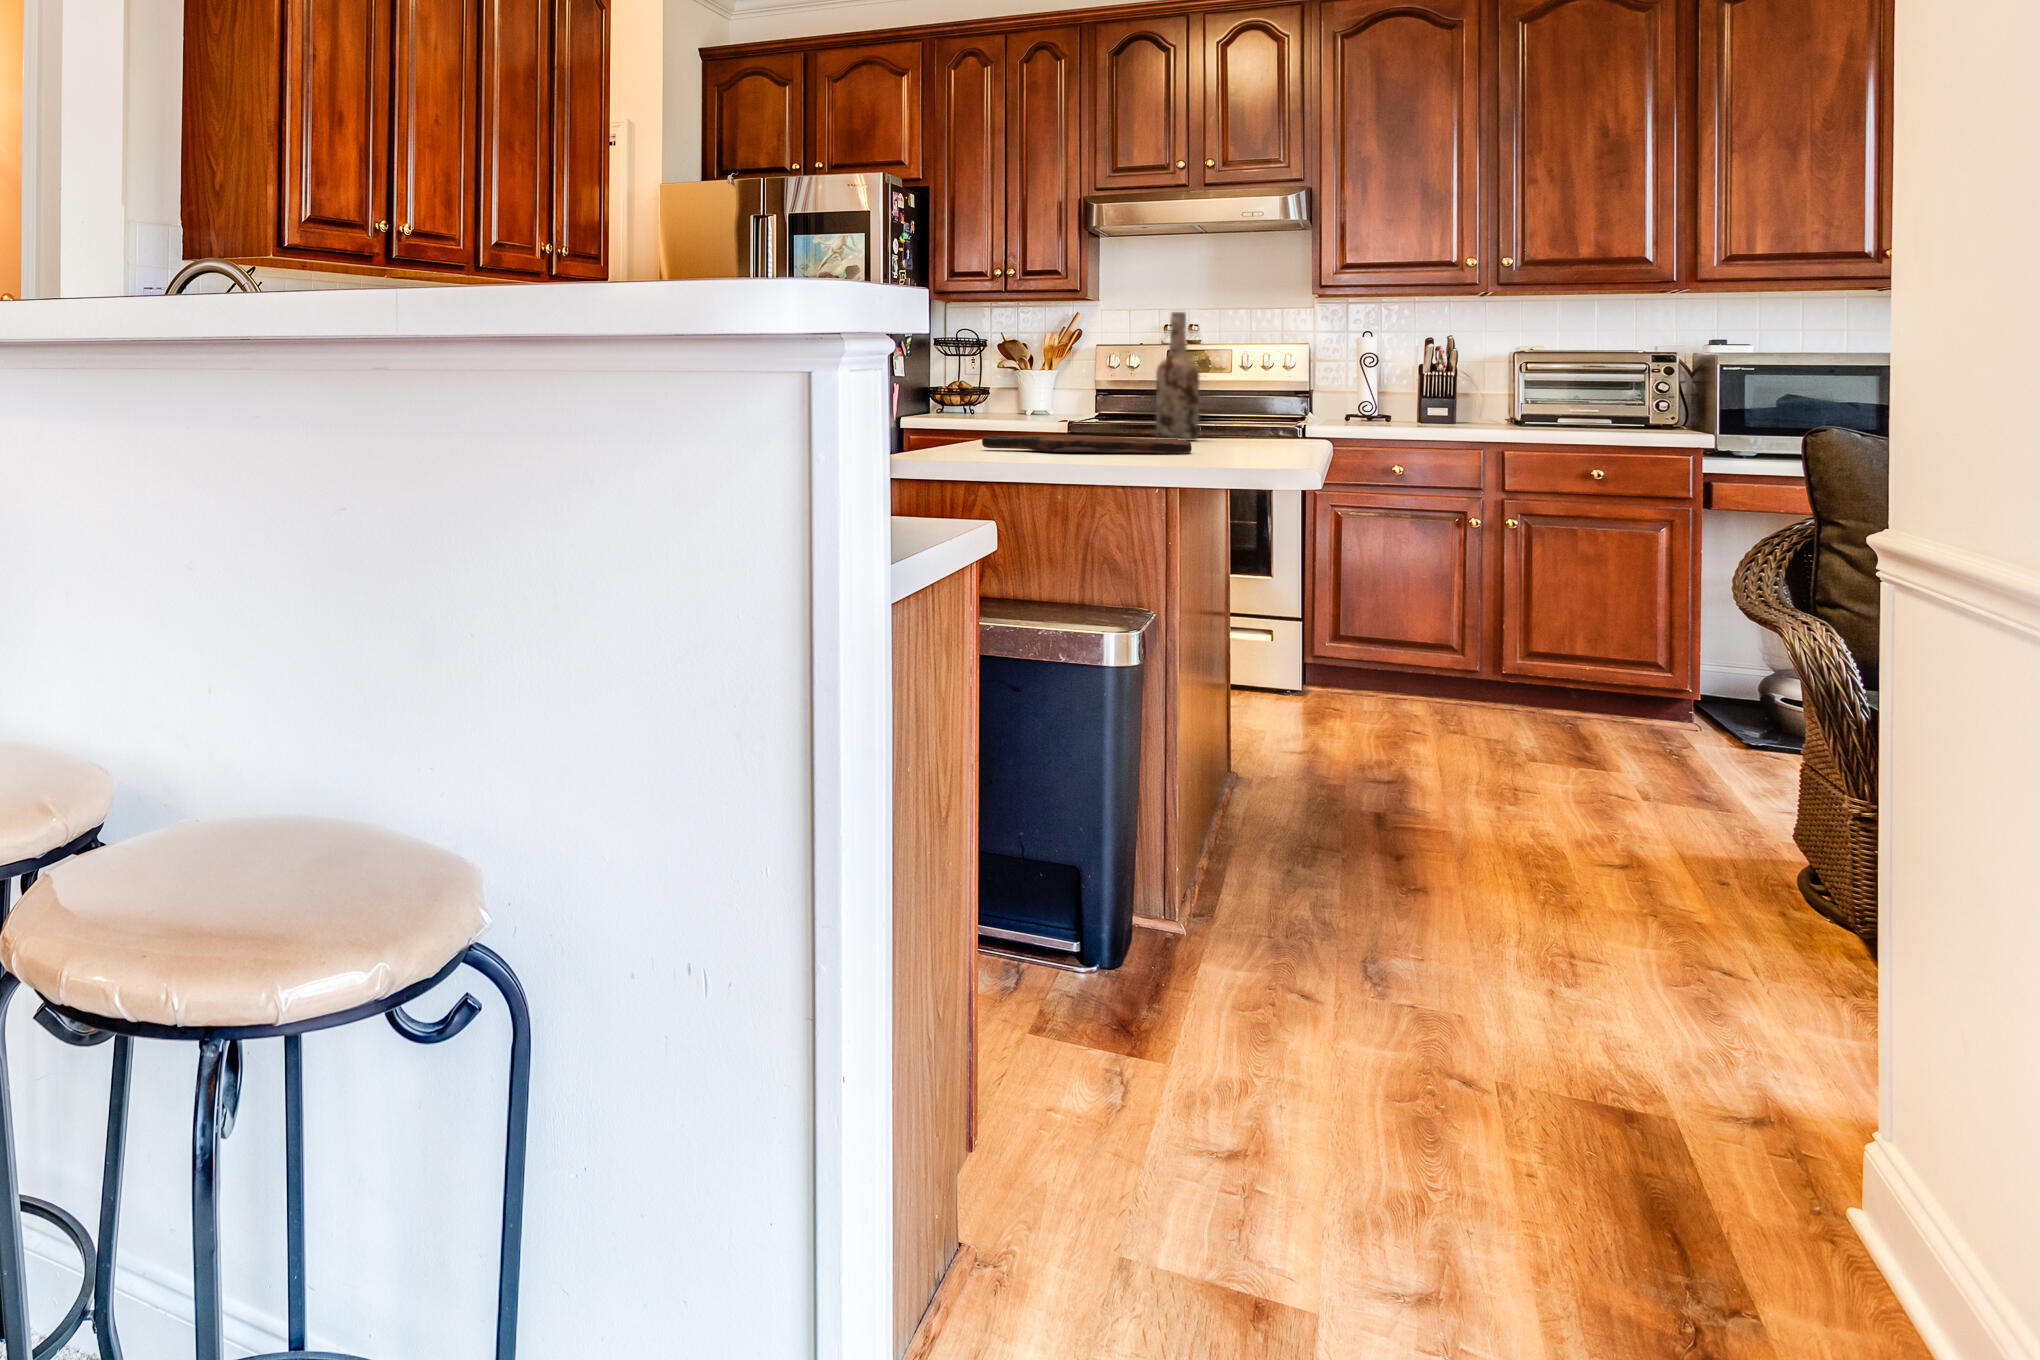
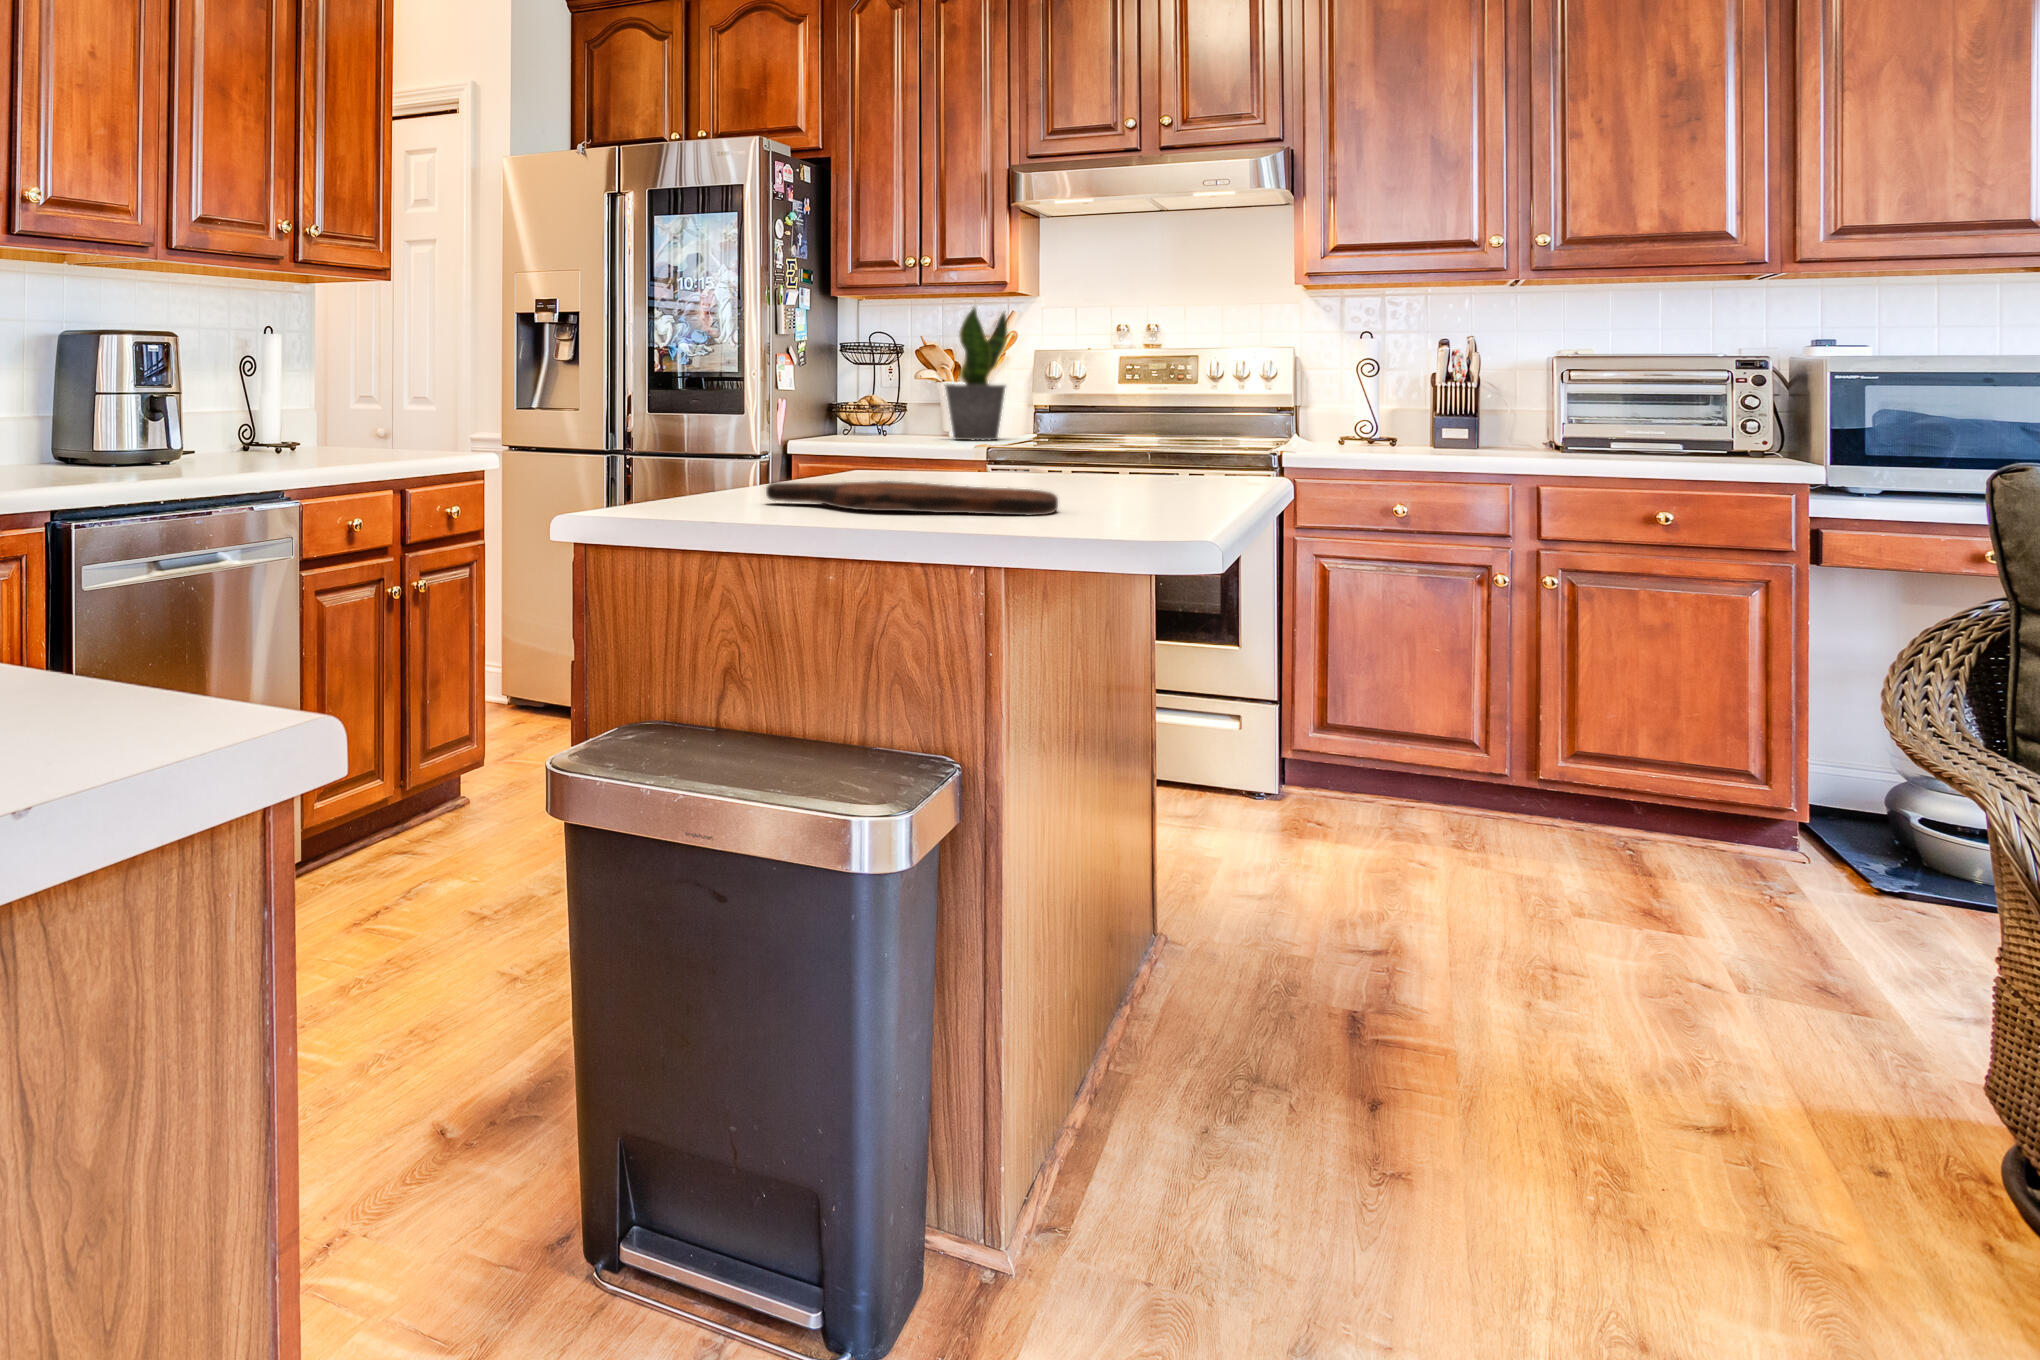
potted plant: none [1020,308,1072,419] -> present [944,307,1008,441]
wine bottle: present [1156,312,1199,441] -> none [1050,305,1108,483]

